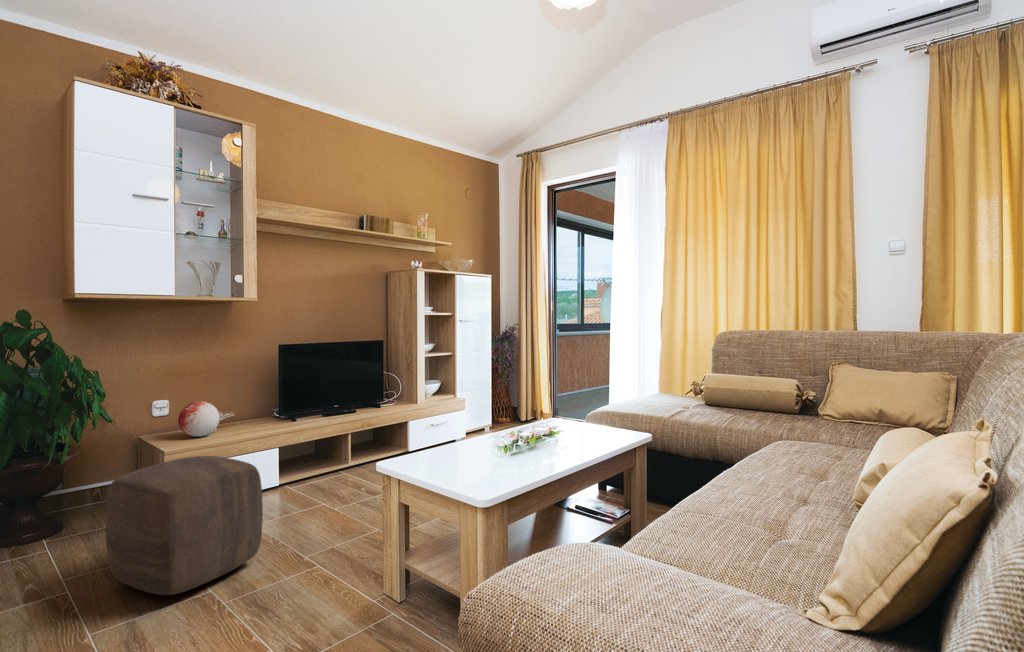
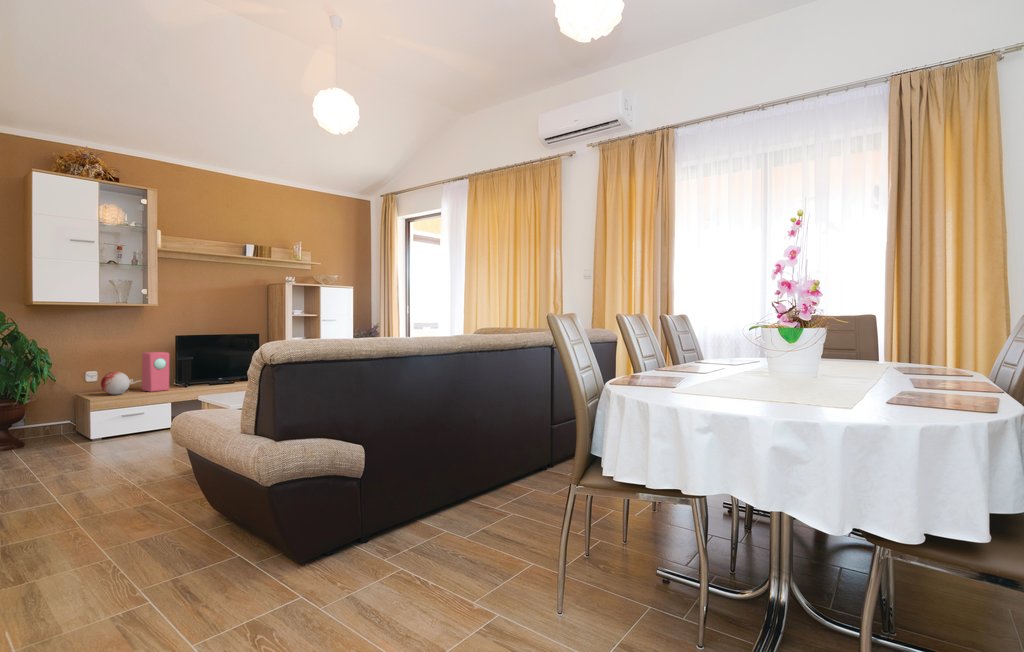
speaker: none [234,369,273,430] -> present [142,352,169,392]
ottoman: present [106,456,263,595] -> none [48,398,141,466]

